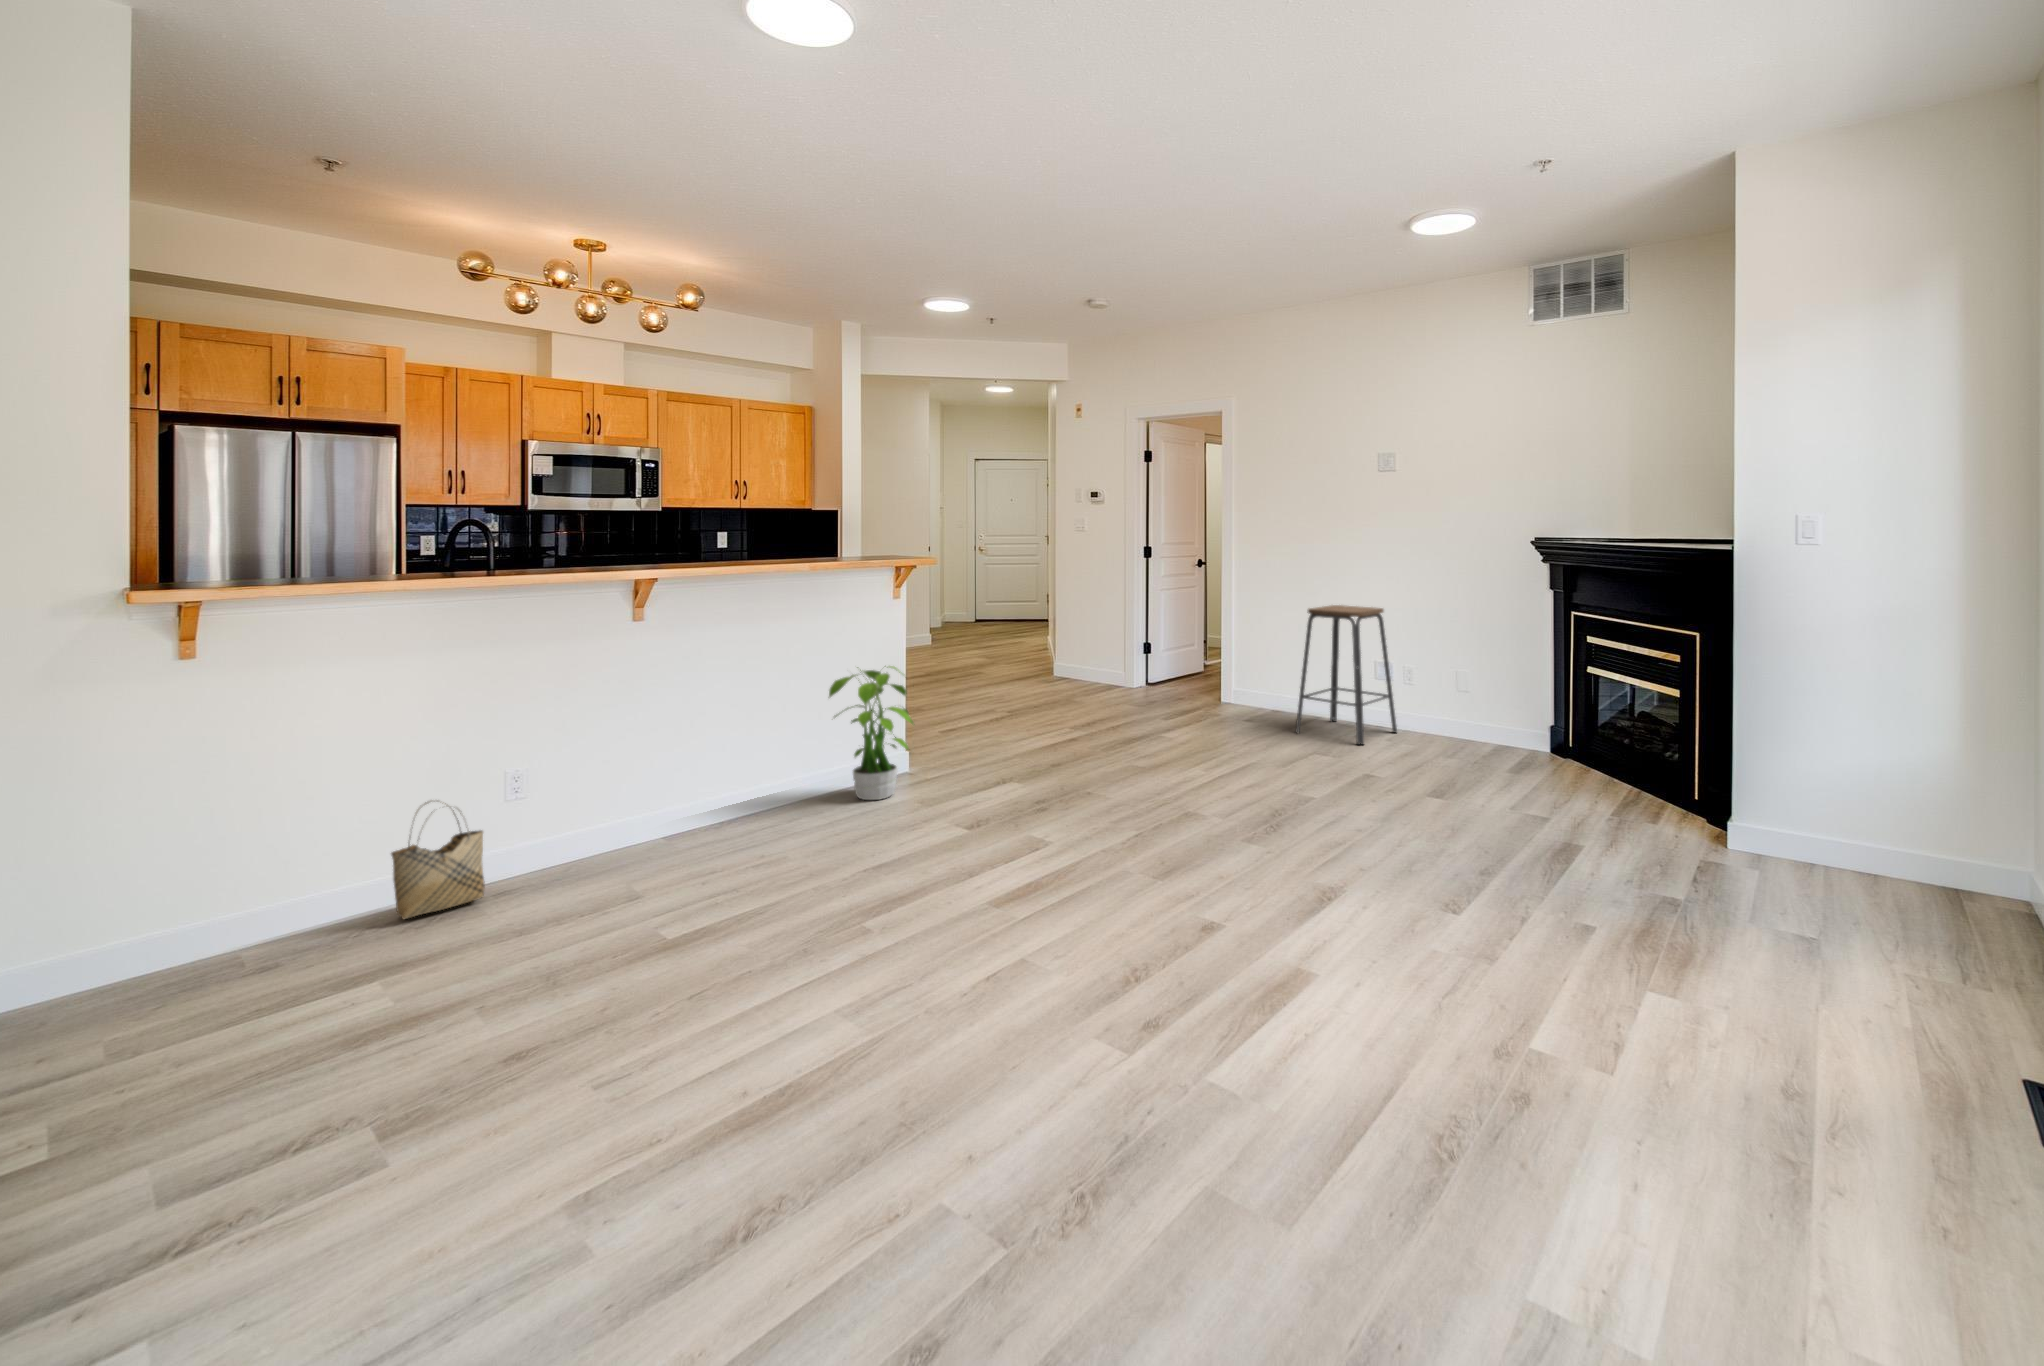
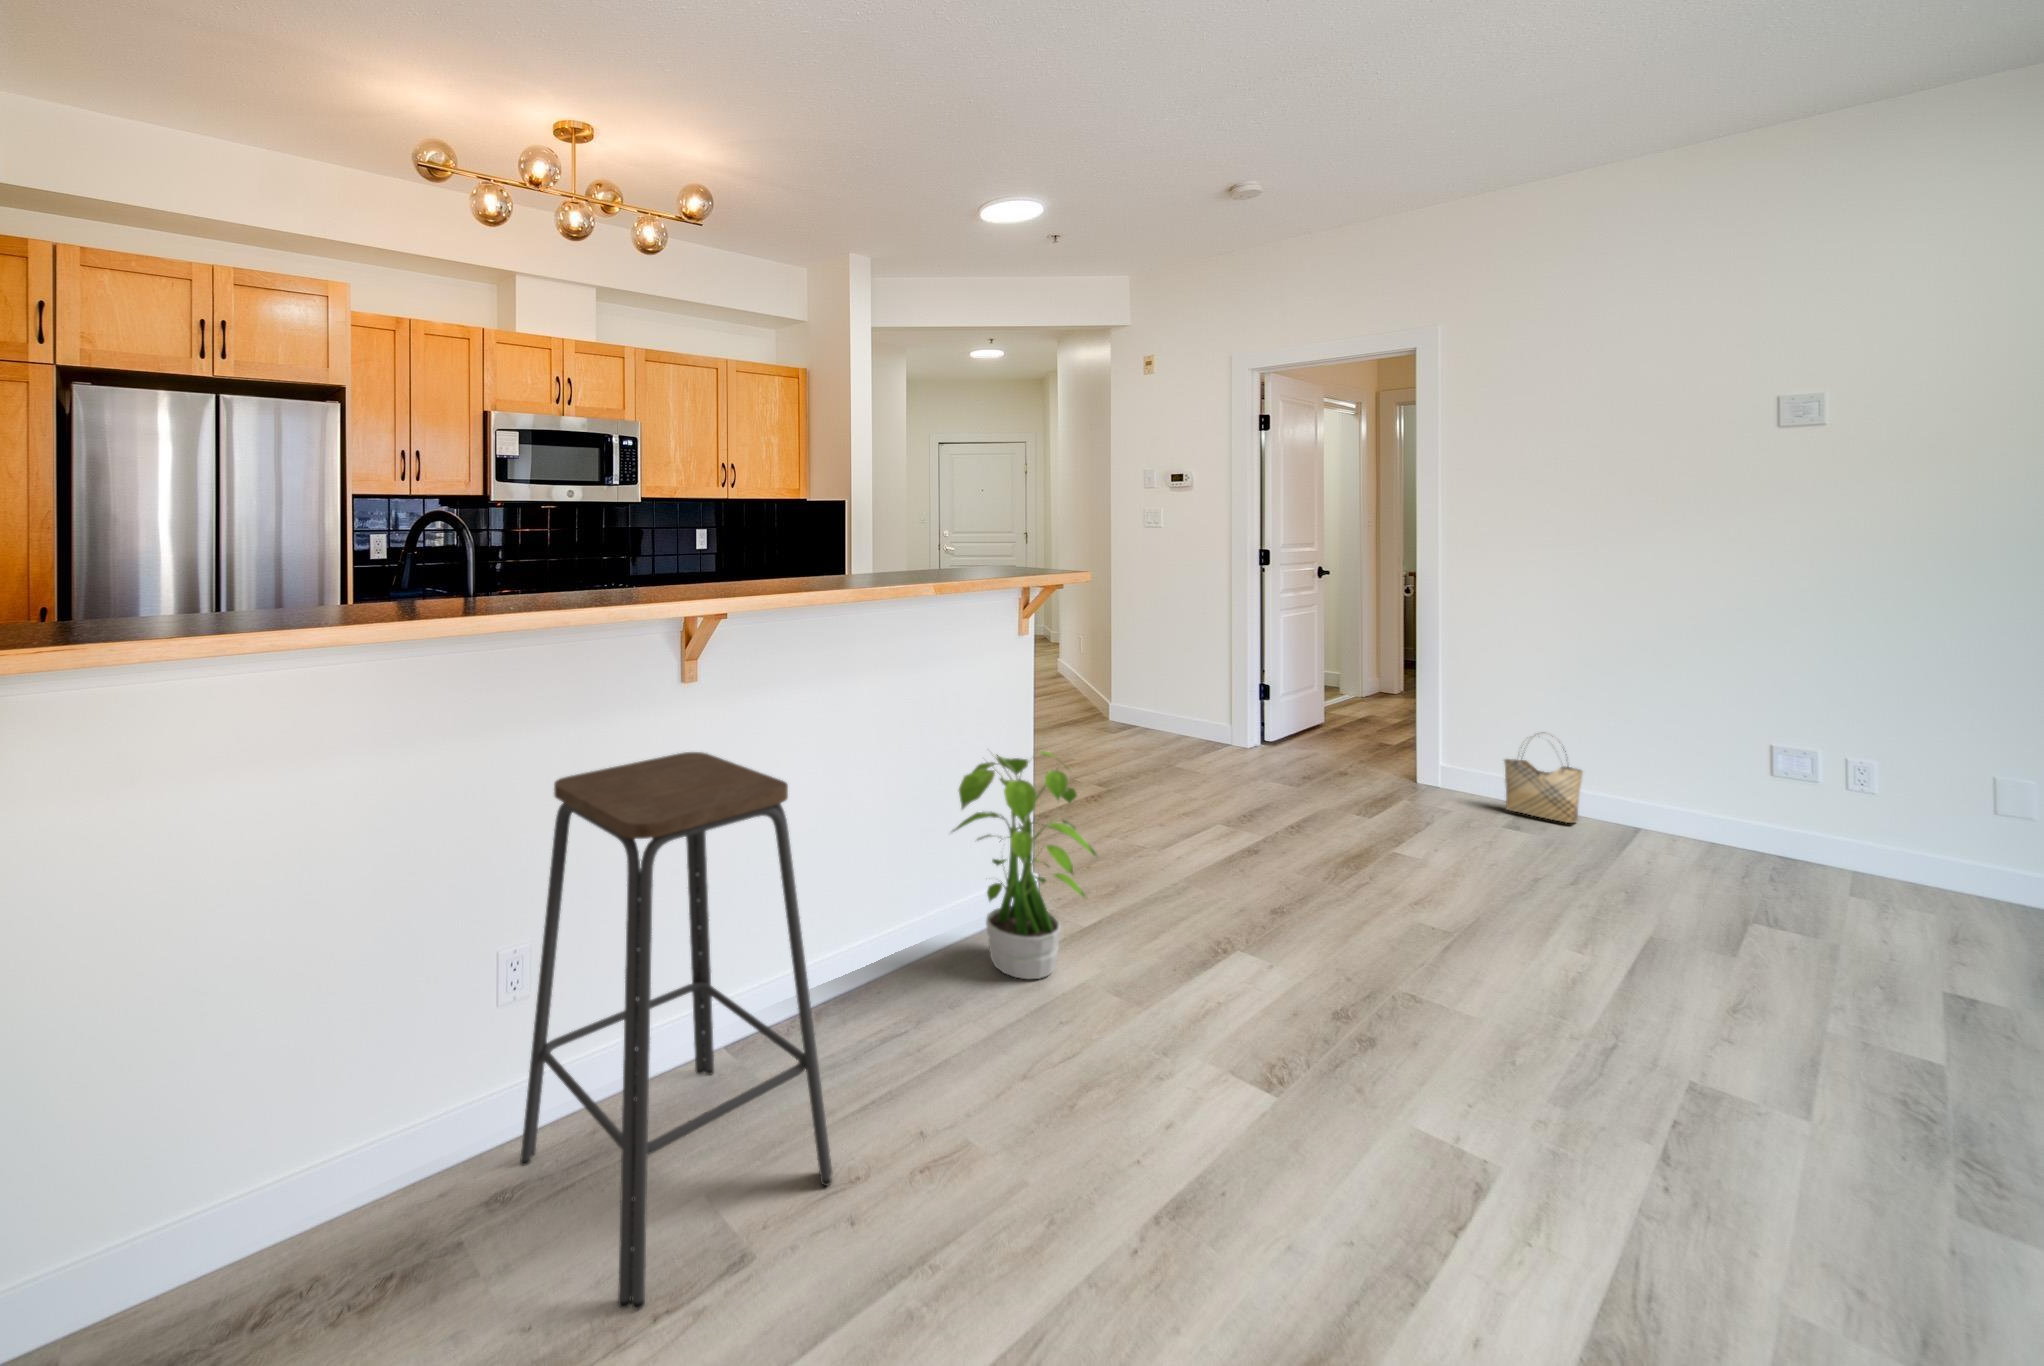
bar stool: present [1296,605,1397,745] -> present [520,752,832,1309]
woven basket: present [391,802,485,919] -> present [1504,733,1583,823]

